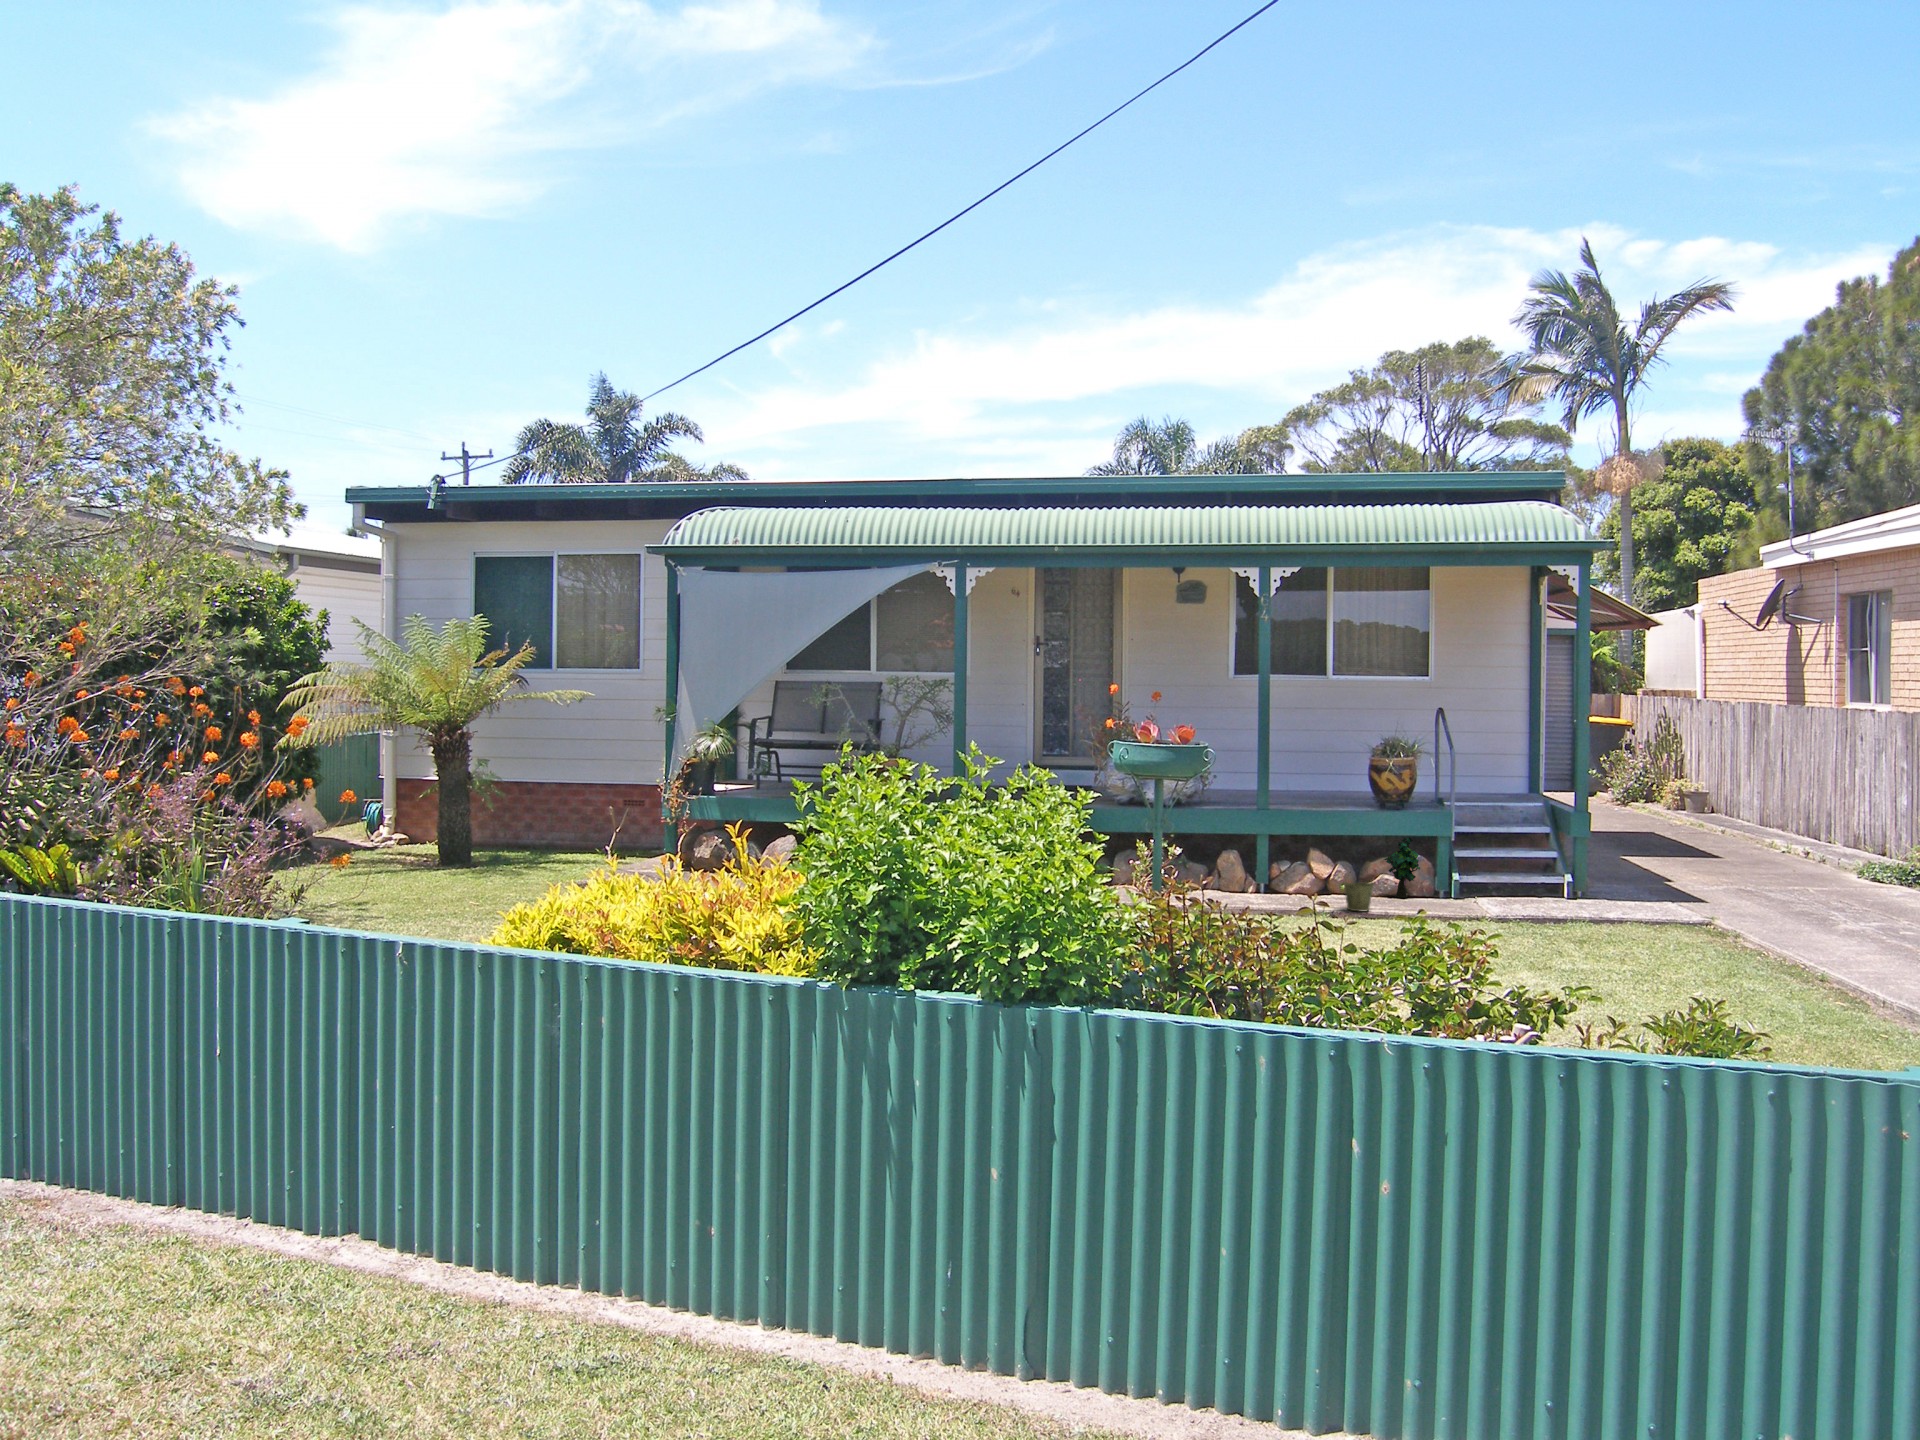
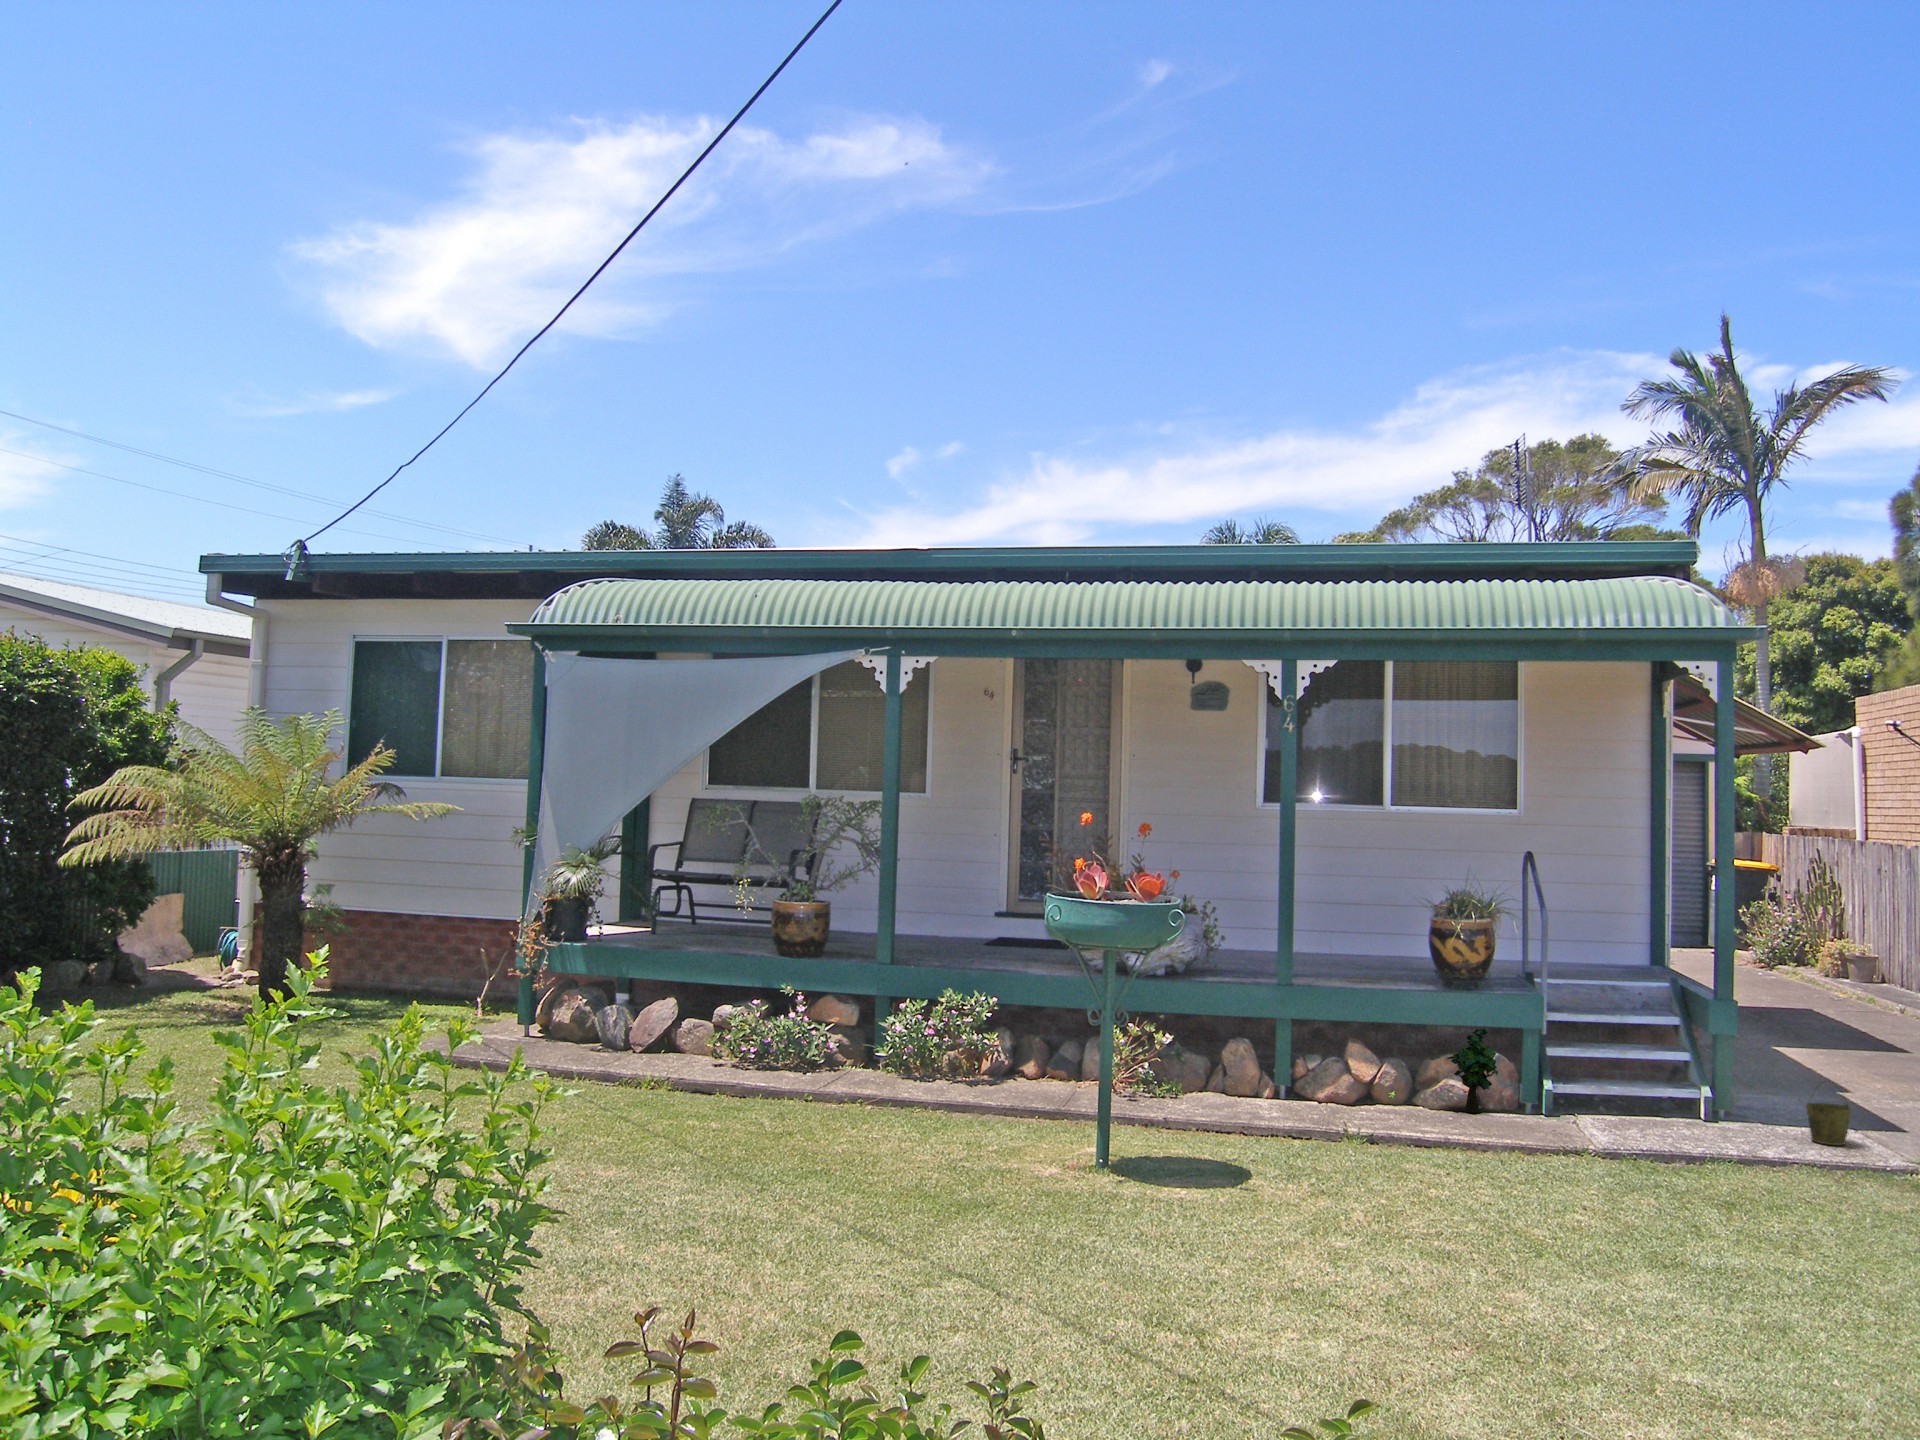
bucket: present [1344,882,1373,912] -> present [1806,1086,1852,1146]

